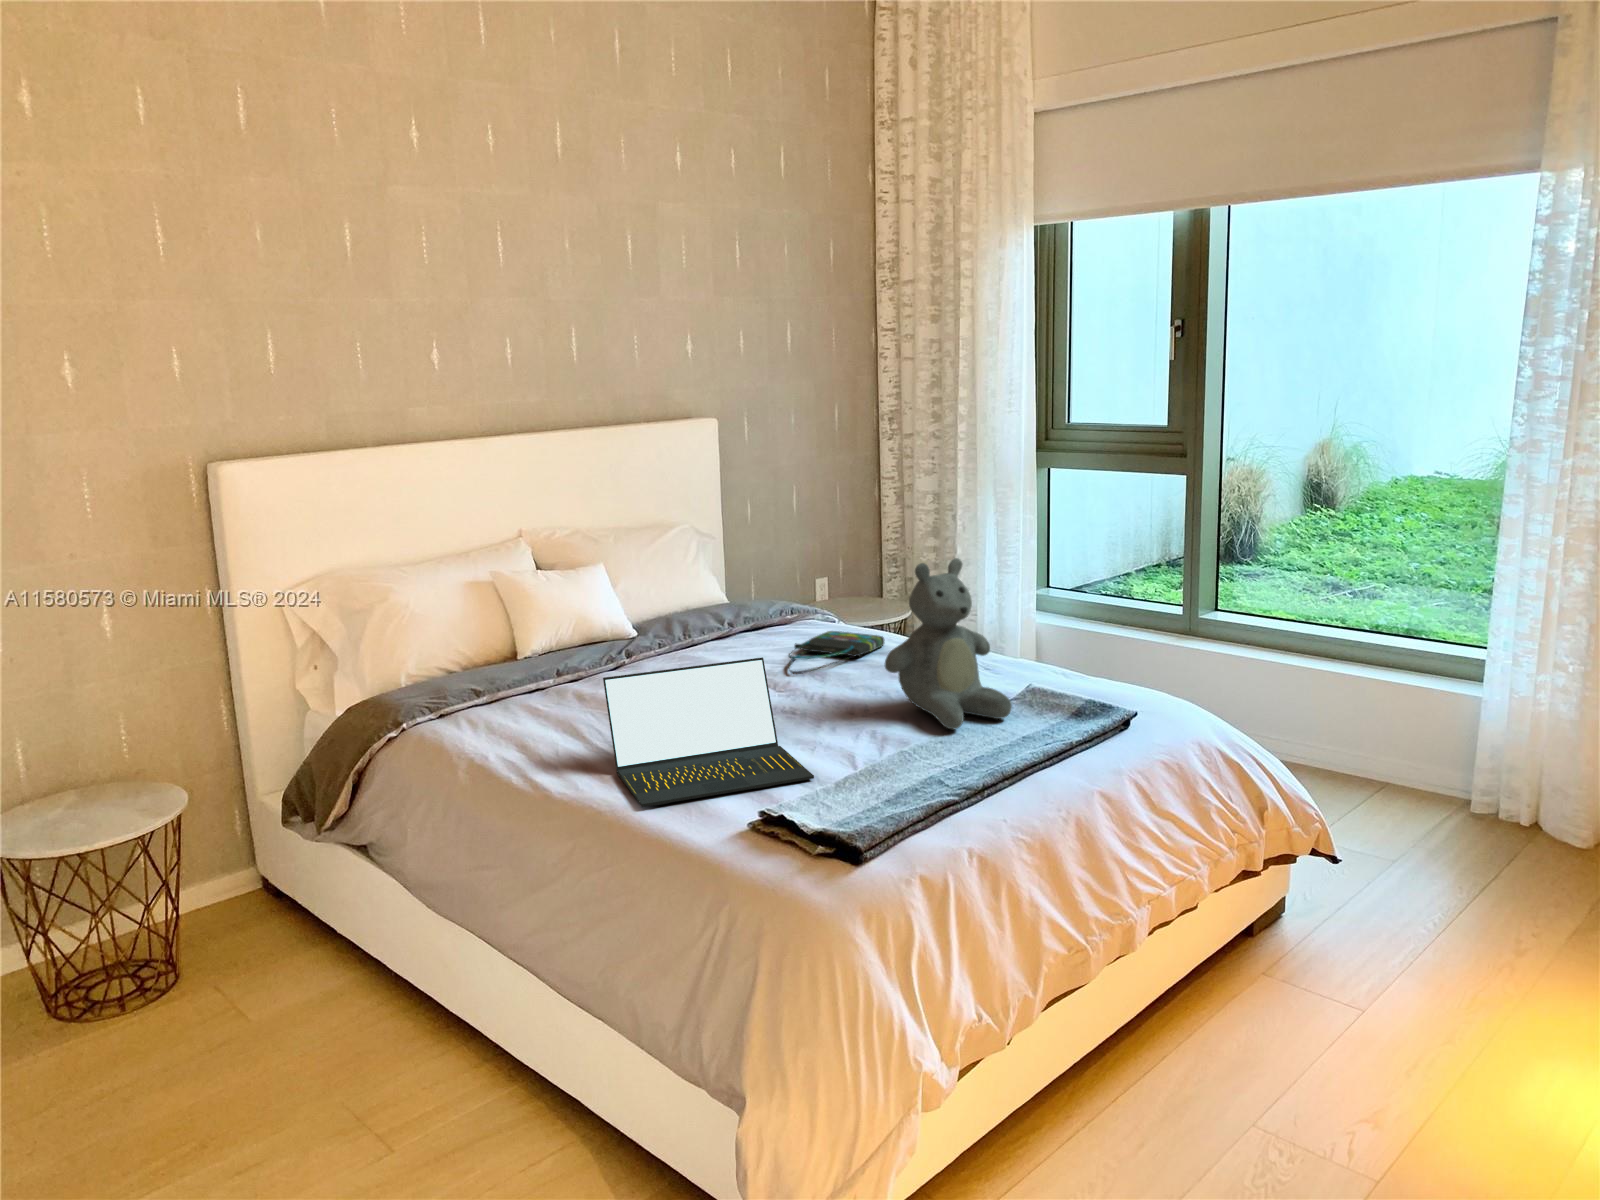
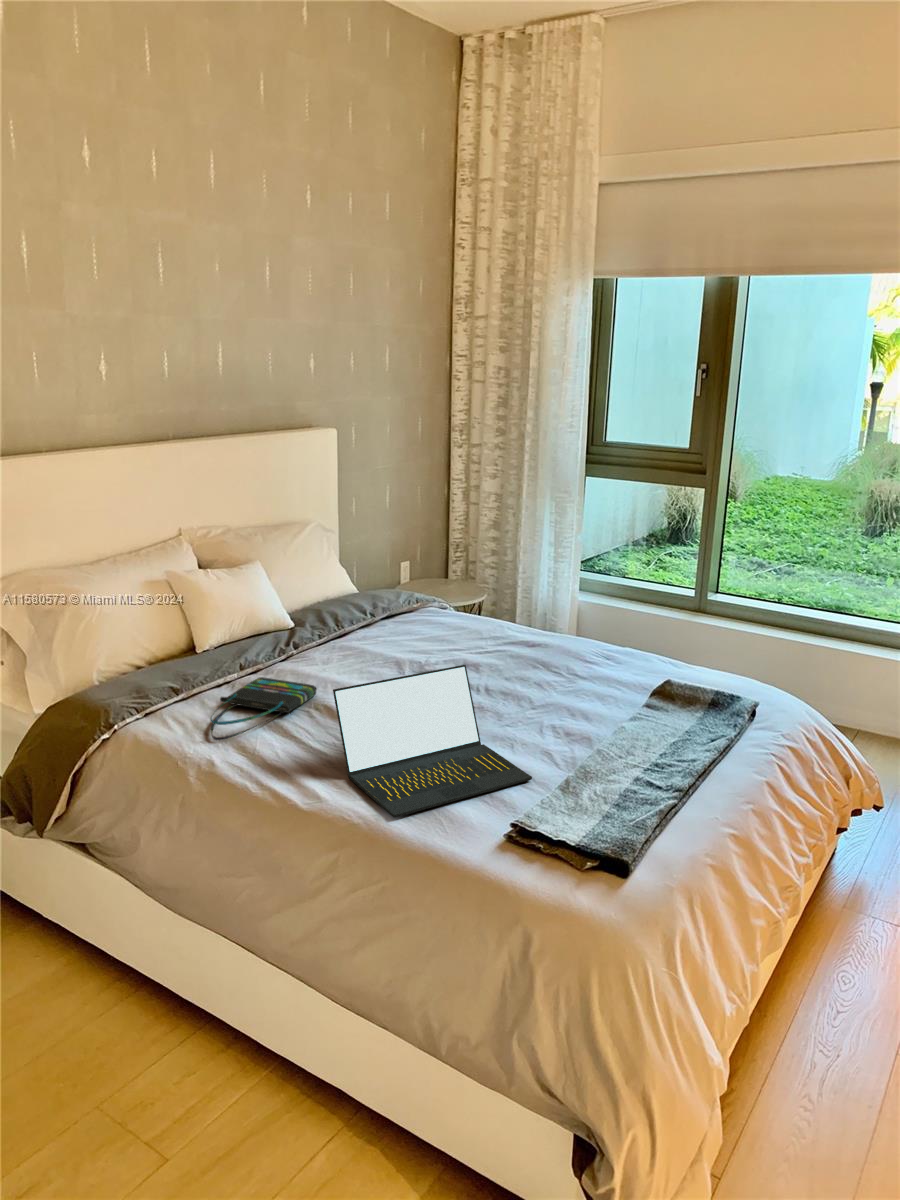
teddy bear: present [885,558,1012,729] -> none [558,573,662,723]
tote bag: present [788,631,885,674] -> present [210,677,316,740]

